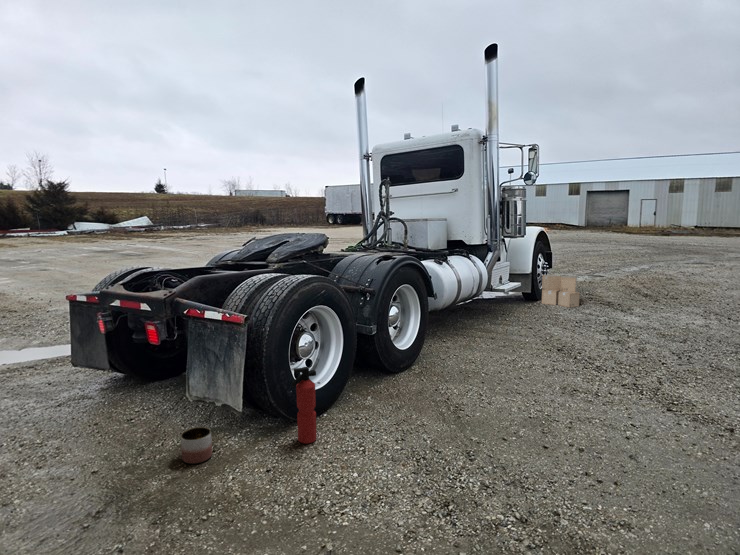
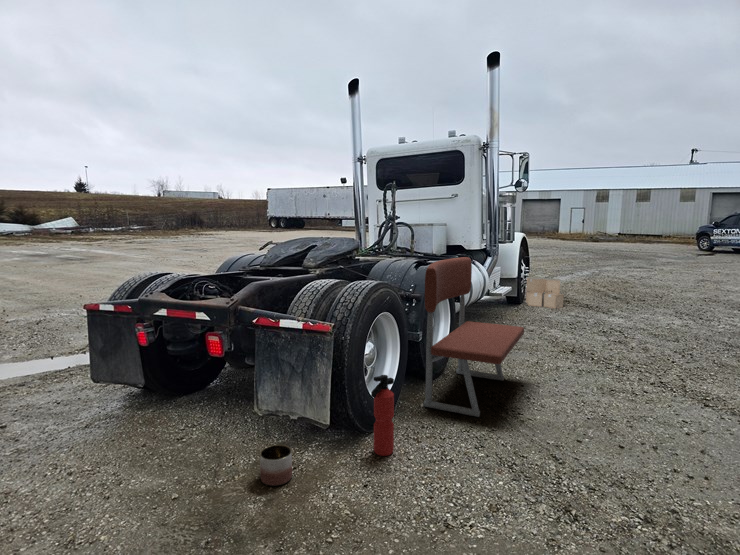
bench: none [368,254,485,413] -> present [423,257,524,417]

